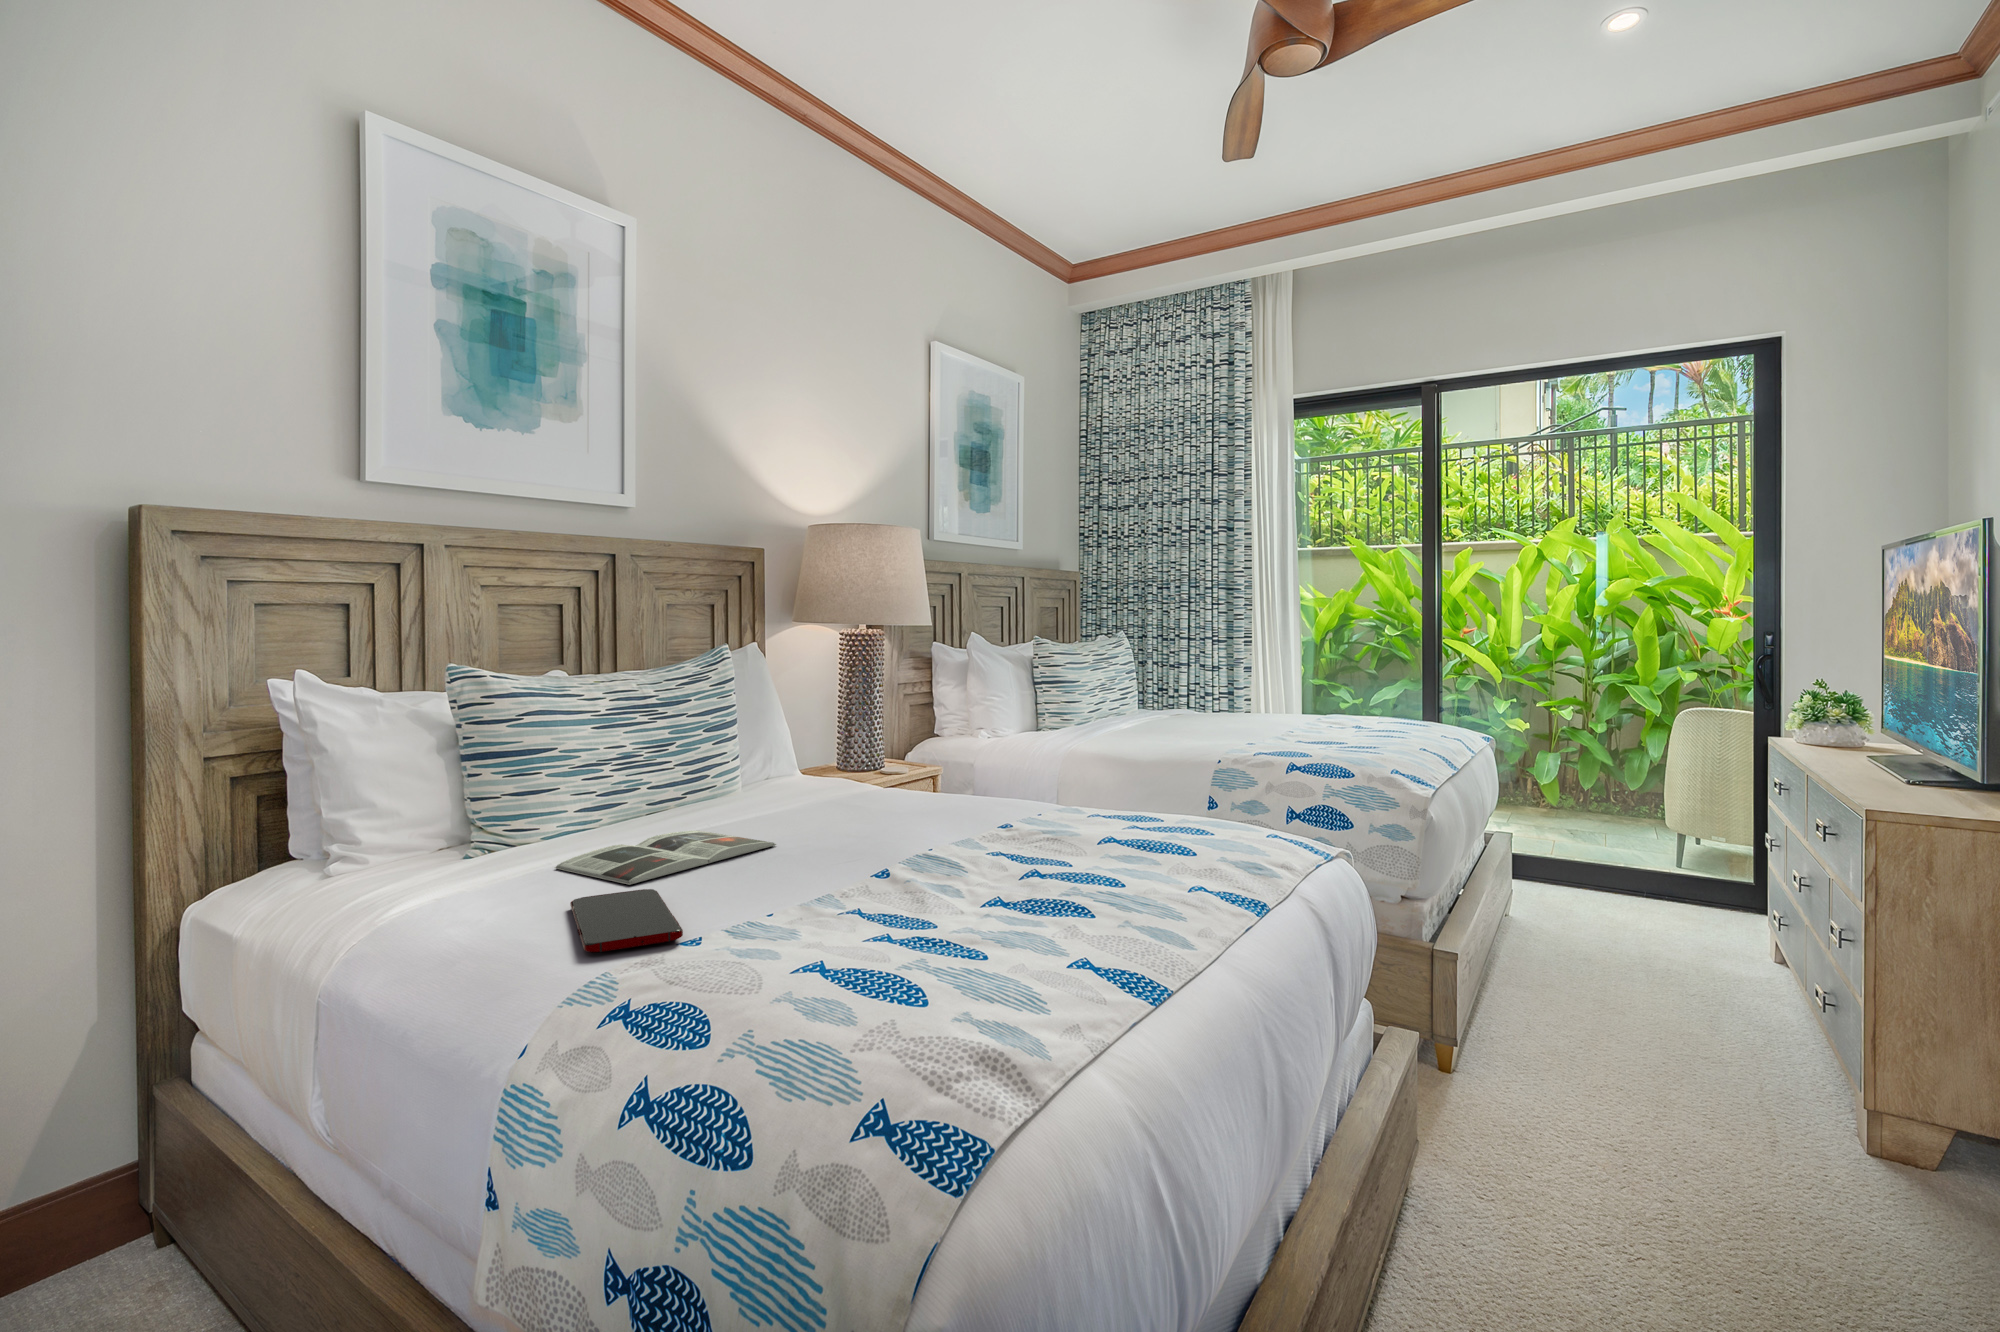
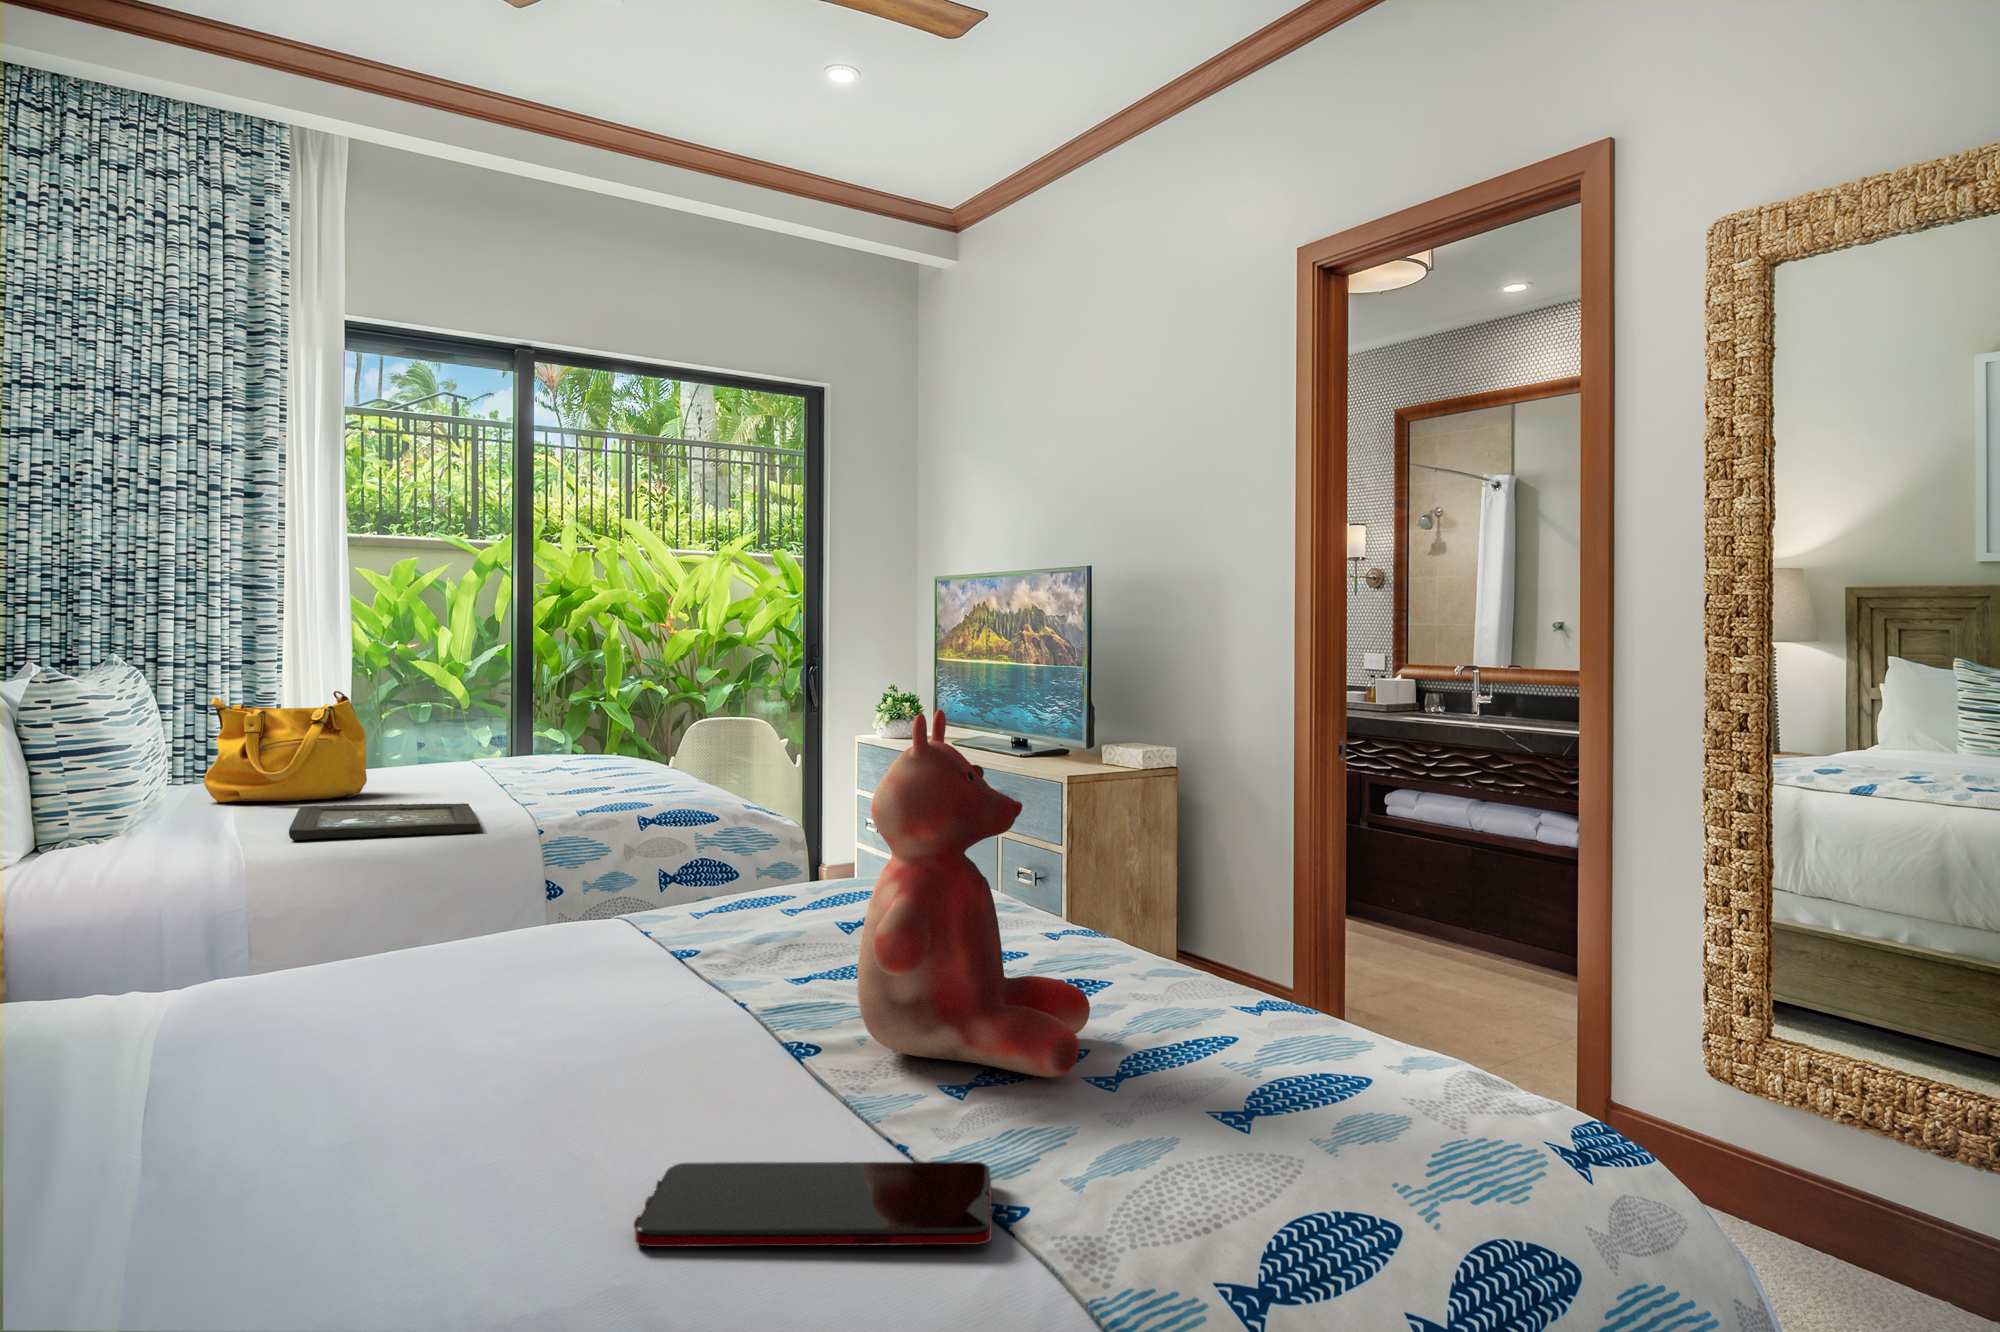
handbag: none [1135,655,1224,725] -> present [204,691,367,802]
teddy bear: none [799,667,989,927] -> present [857,709,1090,1077]
tray: none [1082,726,1230,750] -> present [289,803,480,840]
magazine: present [555,831,776,885] -> none [242,1061,557,1251]

